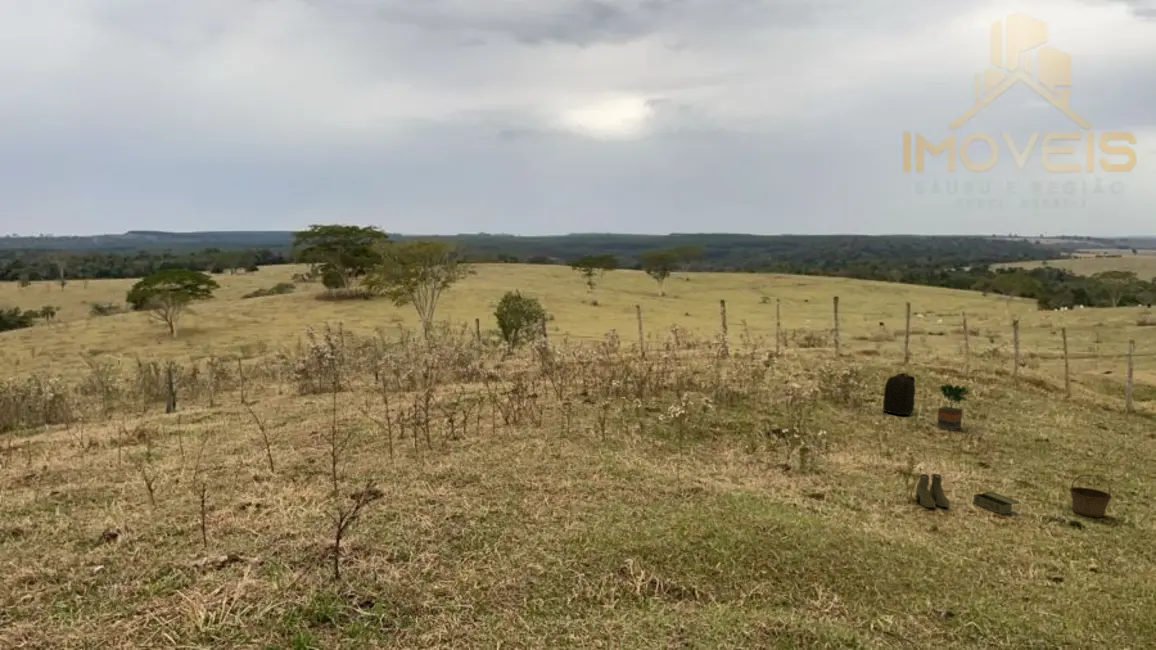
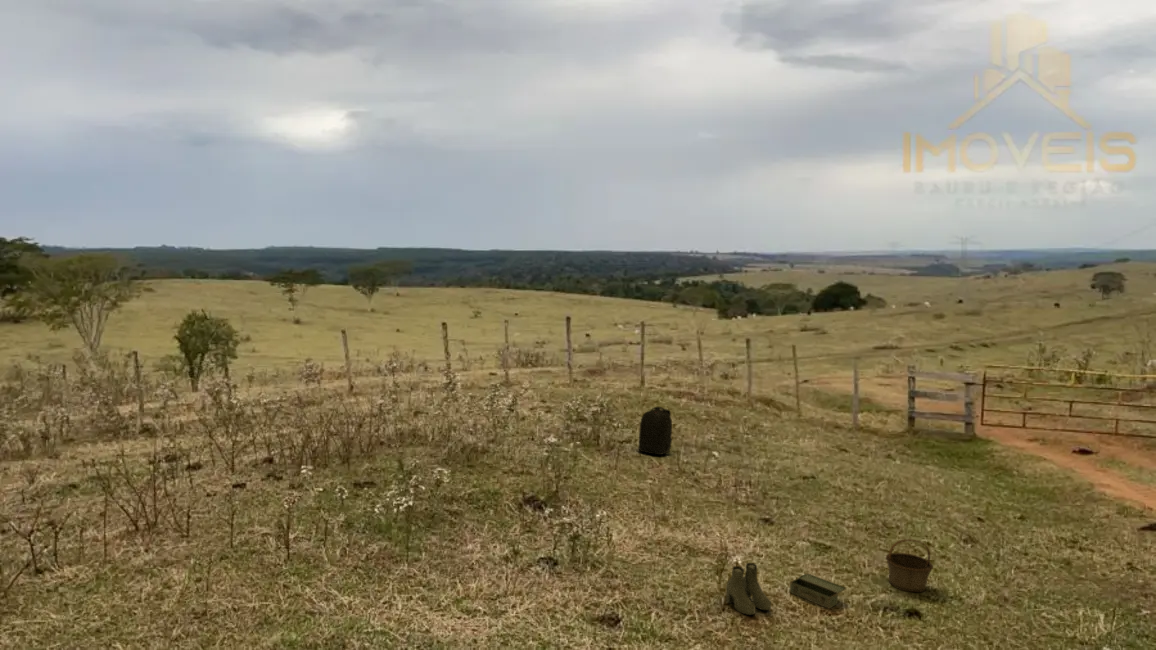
potted tree: present [937,384,968,431] -> none [699,417,733,472]

